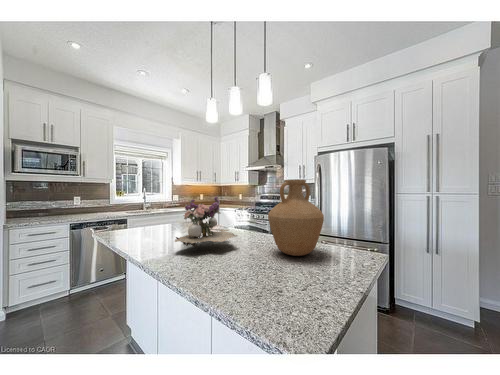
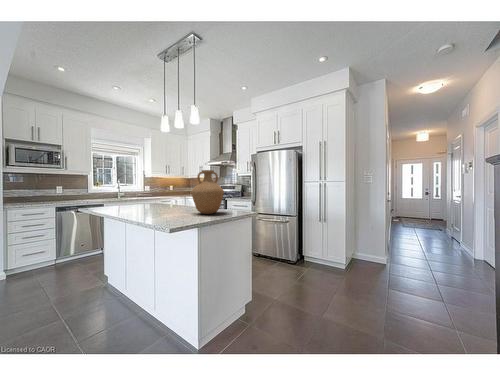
flower arrangement: present [175,197,237,248] -> none [134,181,176,213]

